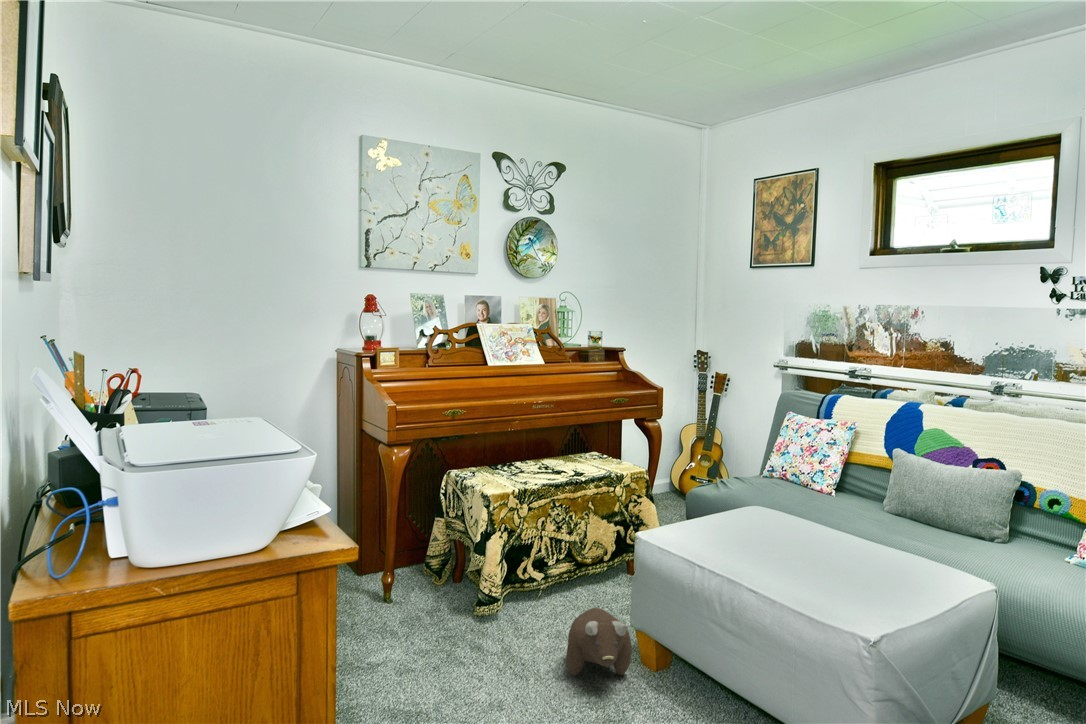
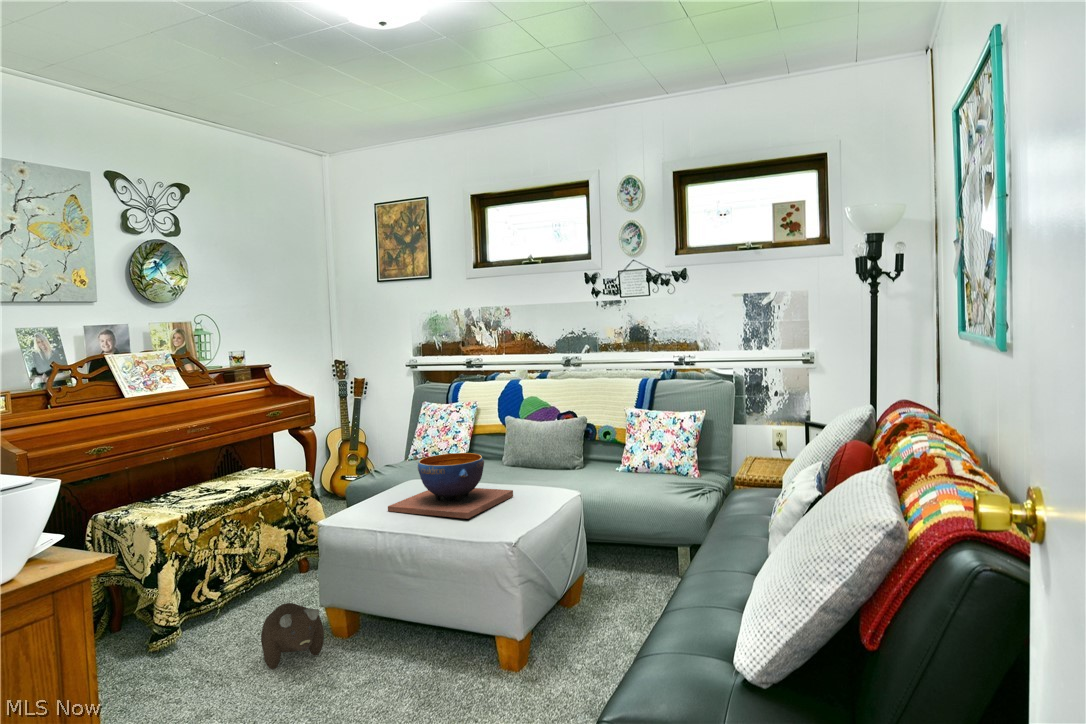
decorative bowl: none [721,477,886,564] -> present [388,453,513,519]

